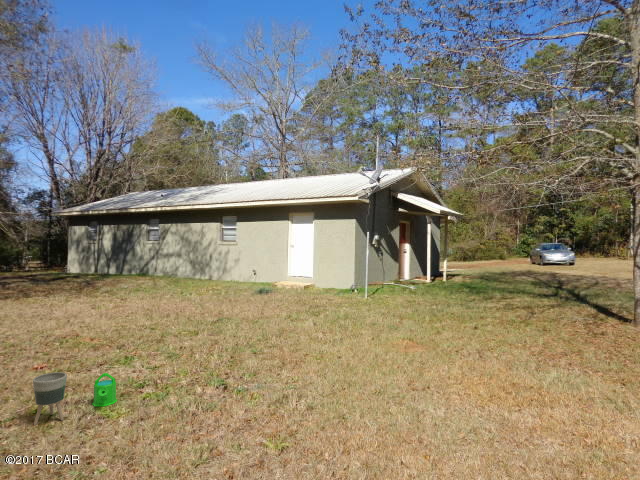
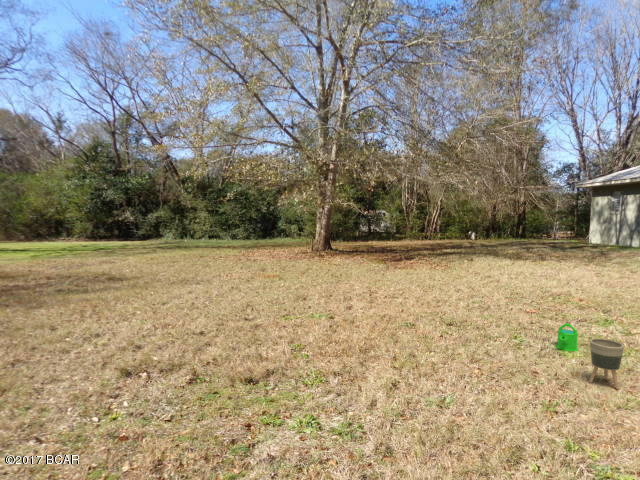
planter: present [33,372,67,425] -> present [589,338,624,389]

